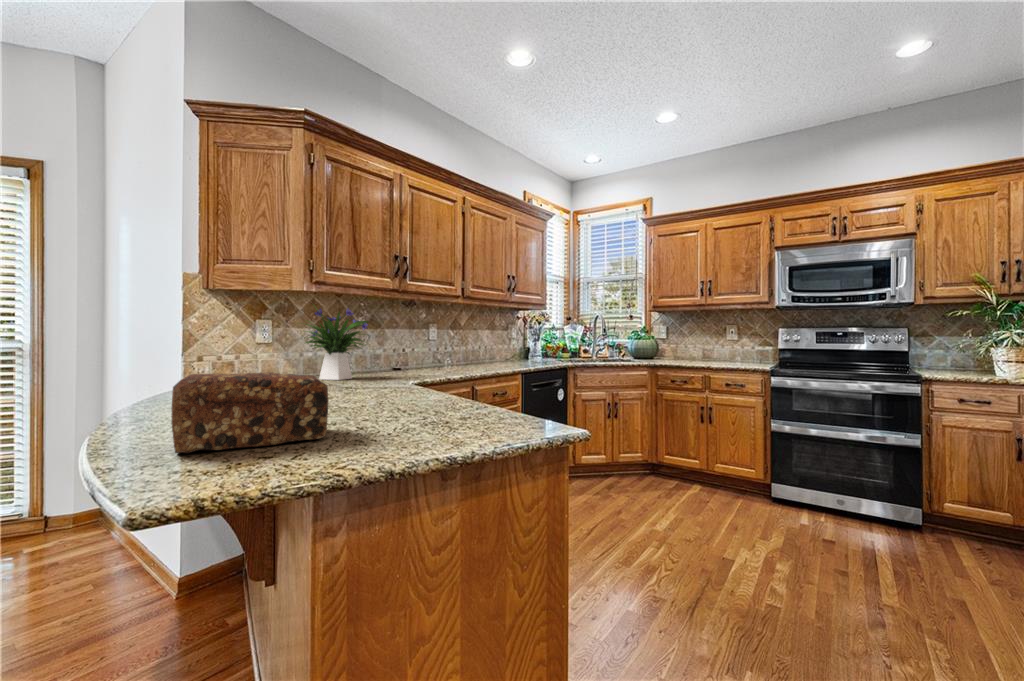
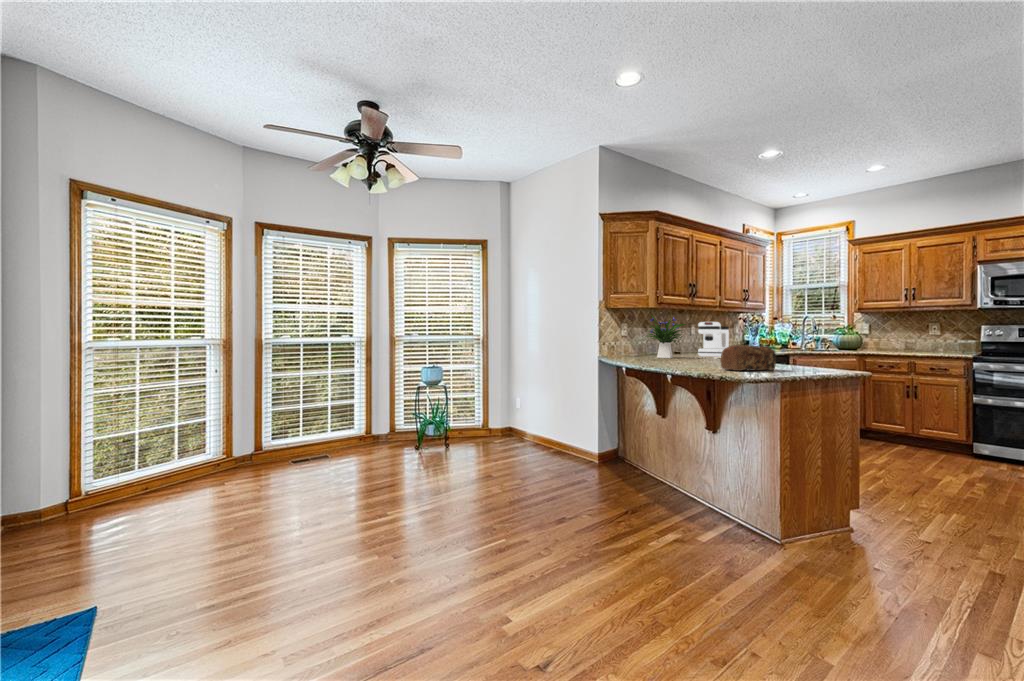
coffee maker: none [402,319,456,376] -> present [698,322,729,357]

